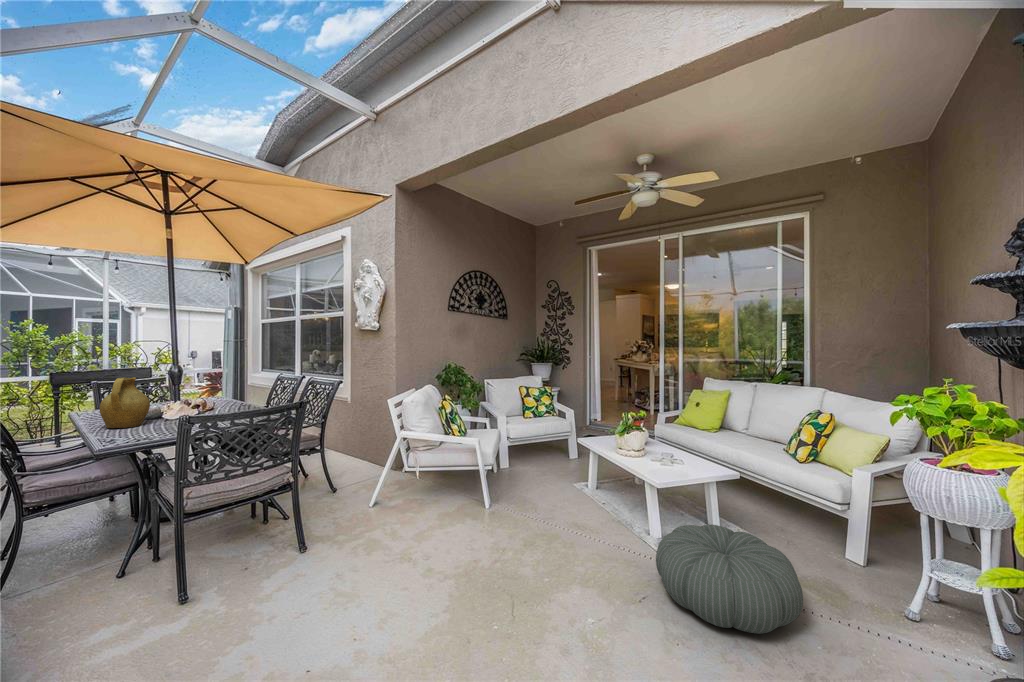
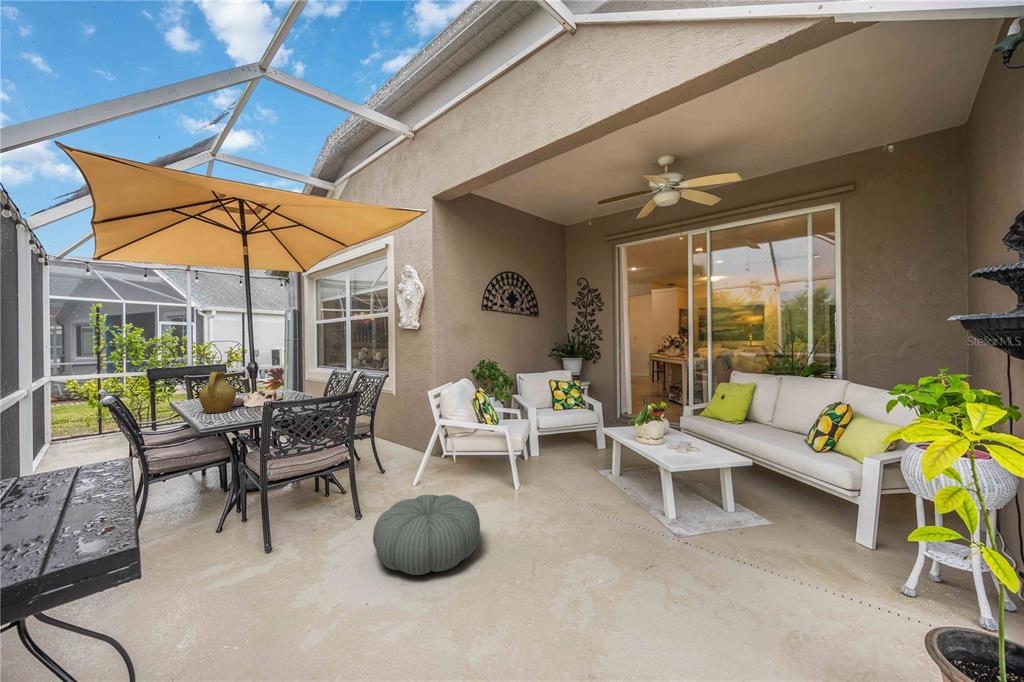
pouf: present [656,525,803,634] -> present [373,495,480,575]

